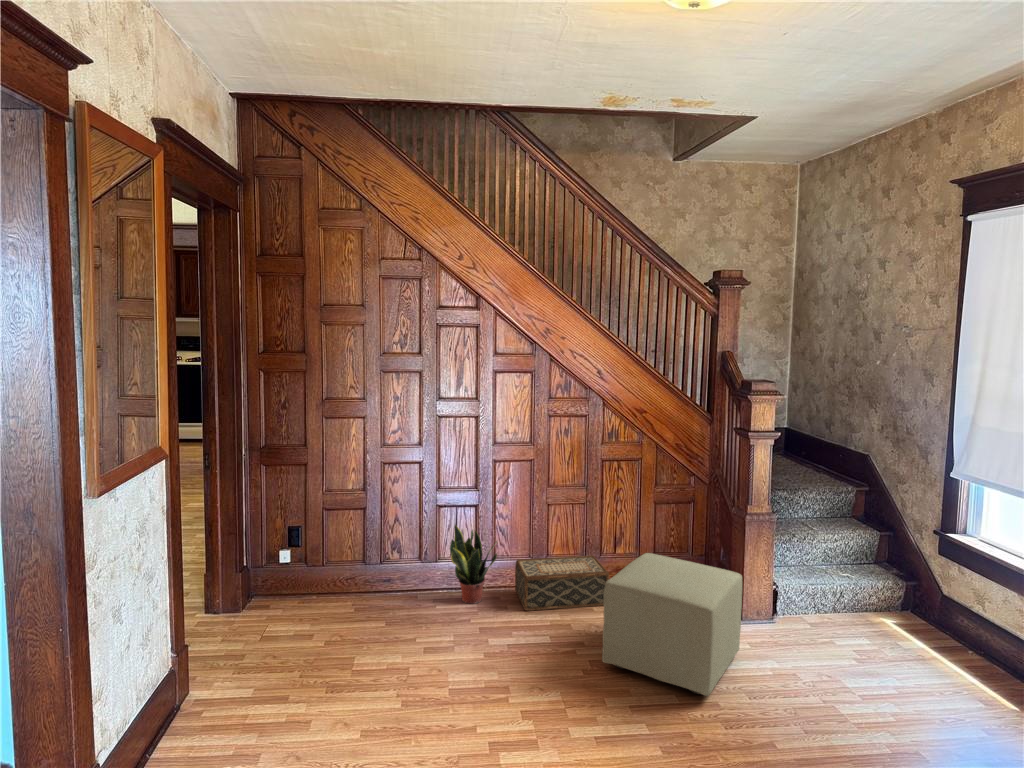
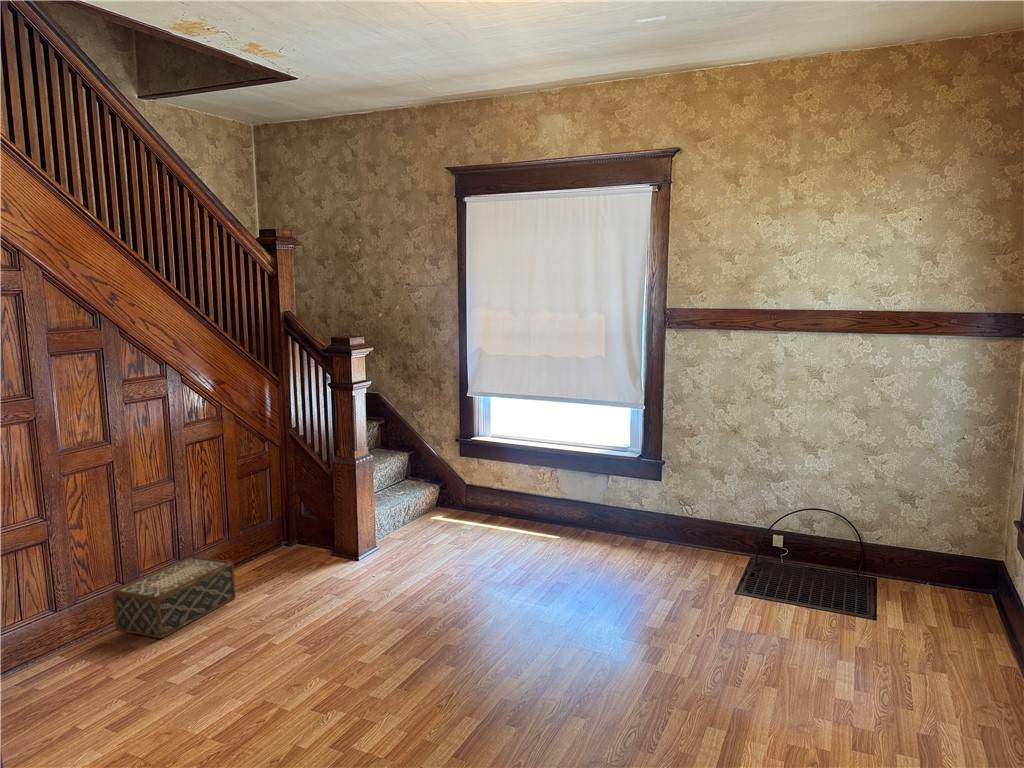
potted plant: present [450,525,497,604] -> none [26,569,107,667]
ottoman: present [602,553,742,696] -> none [291,506,417,630]

